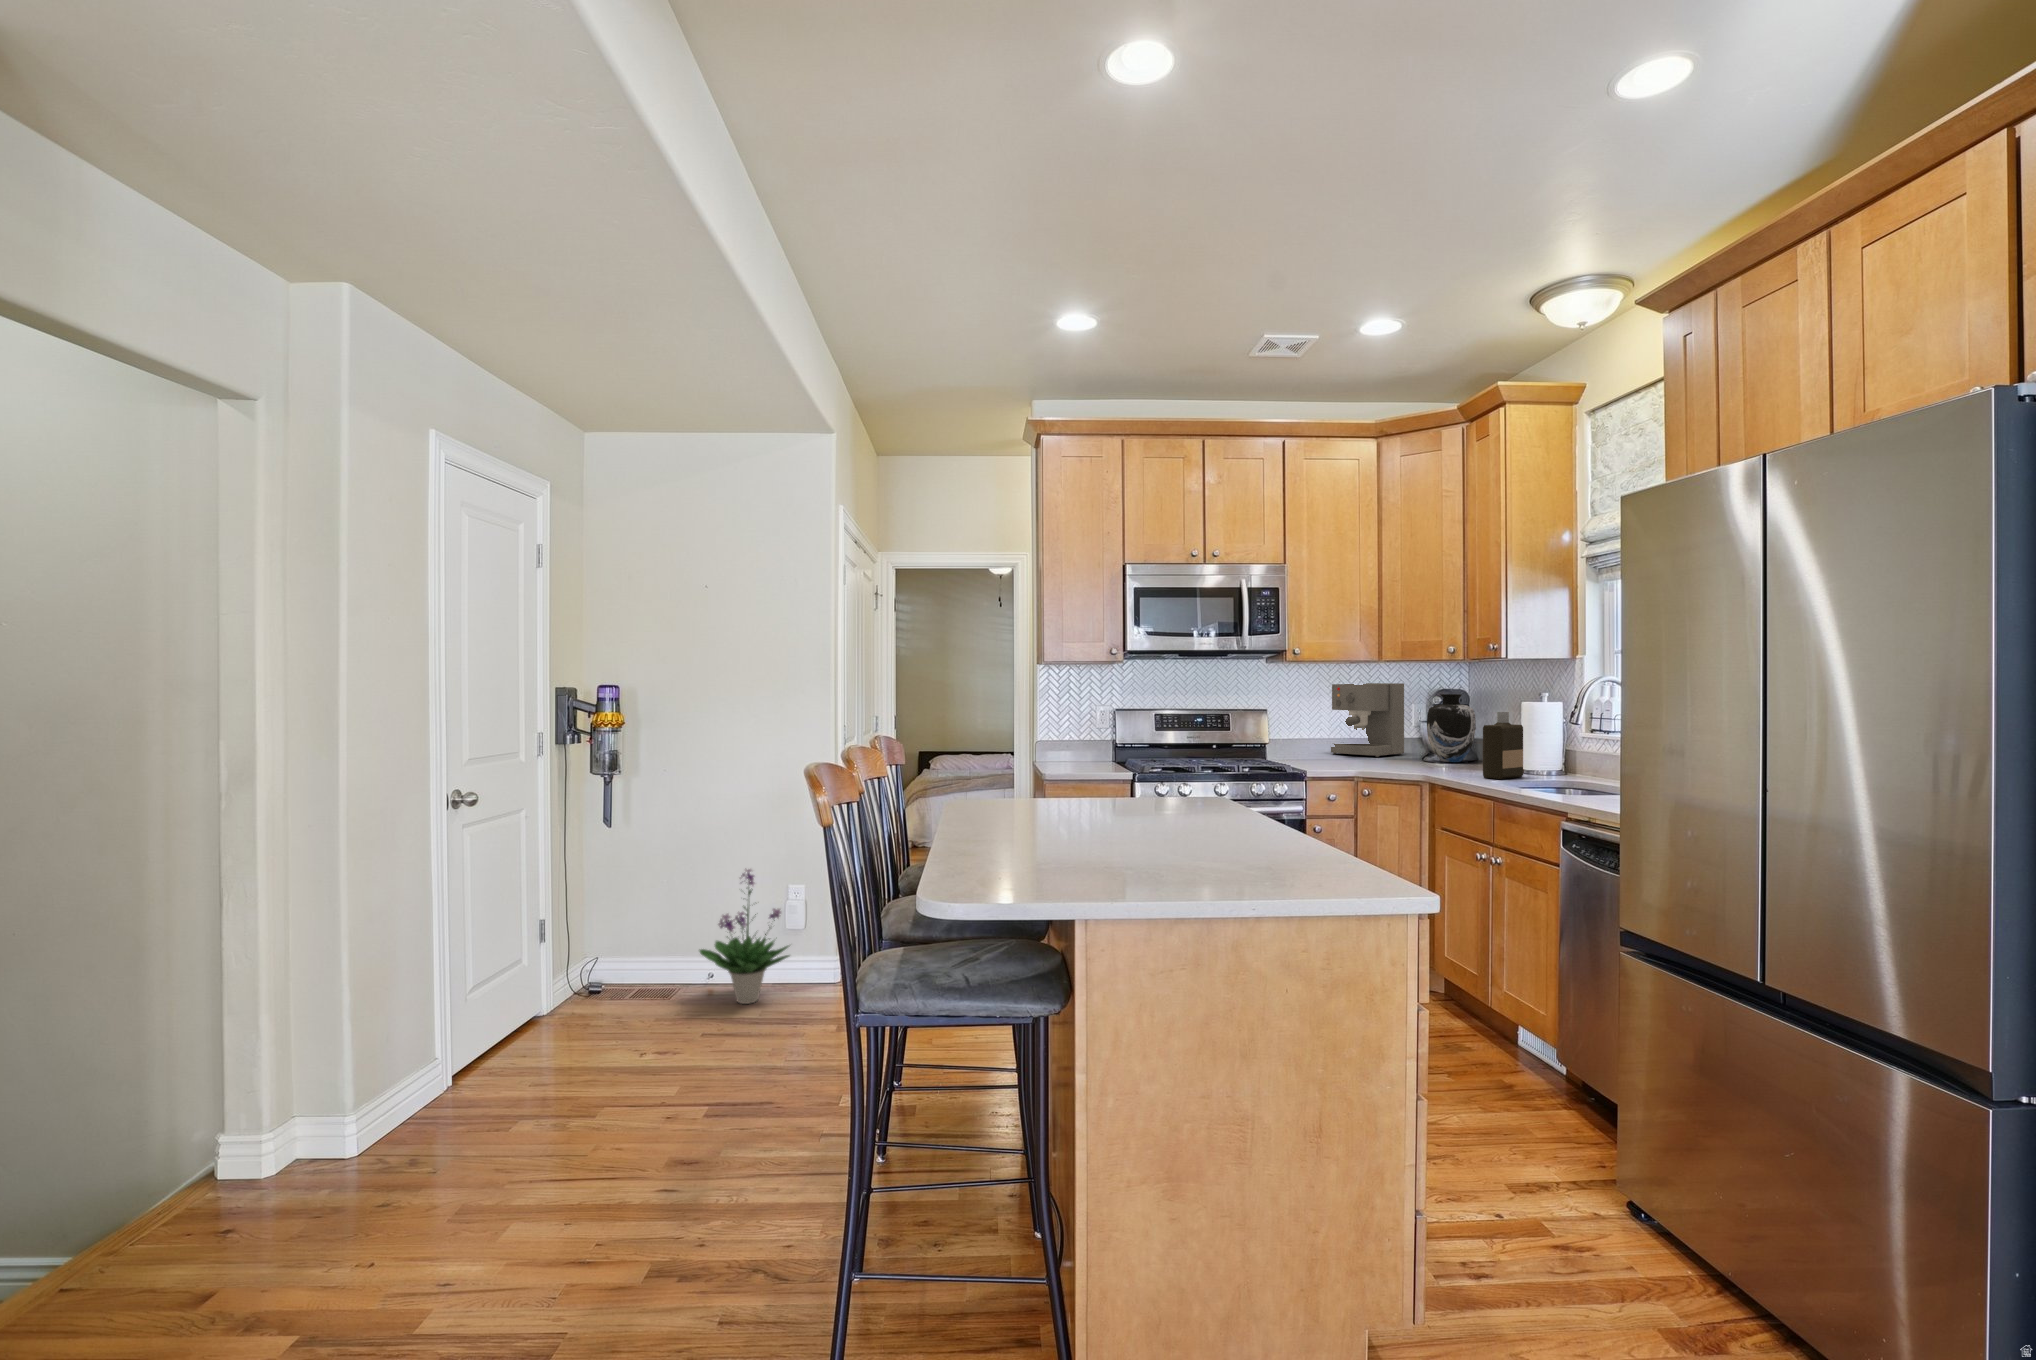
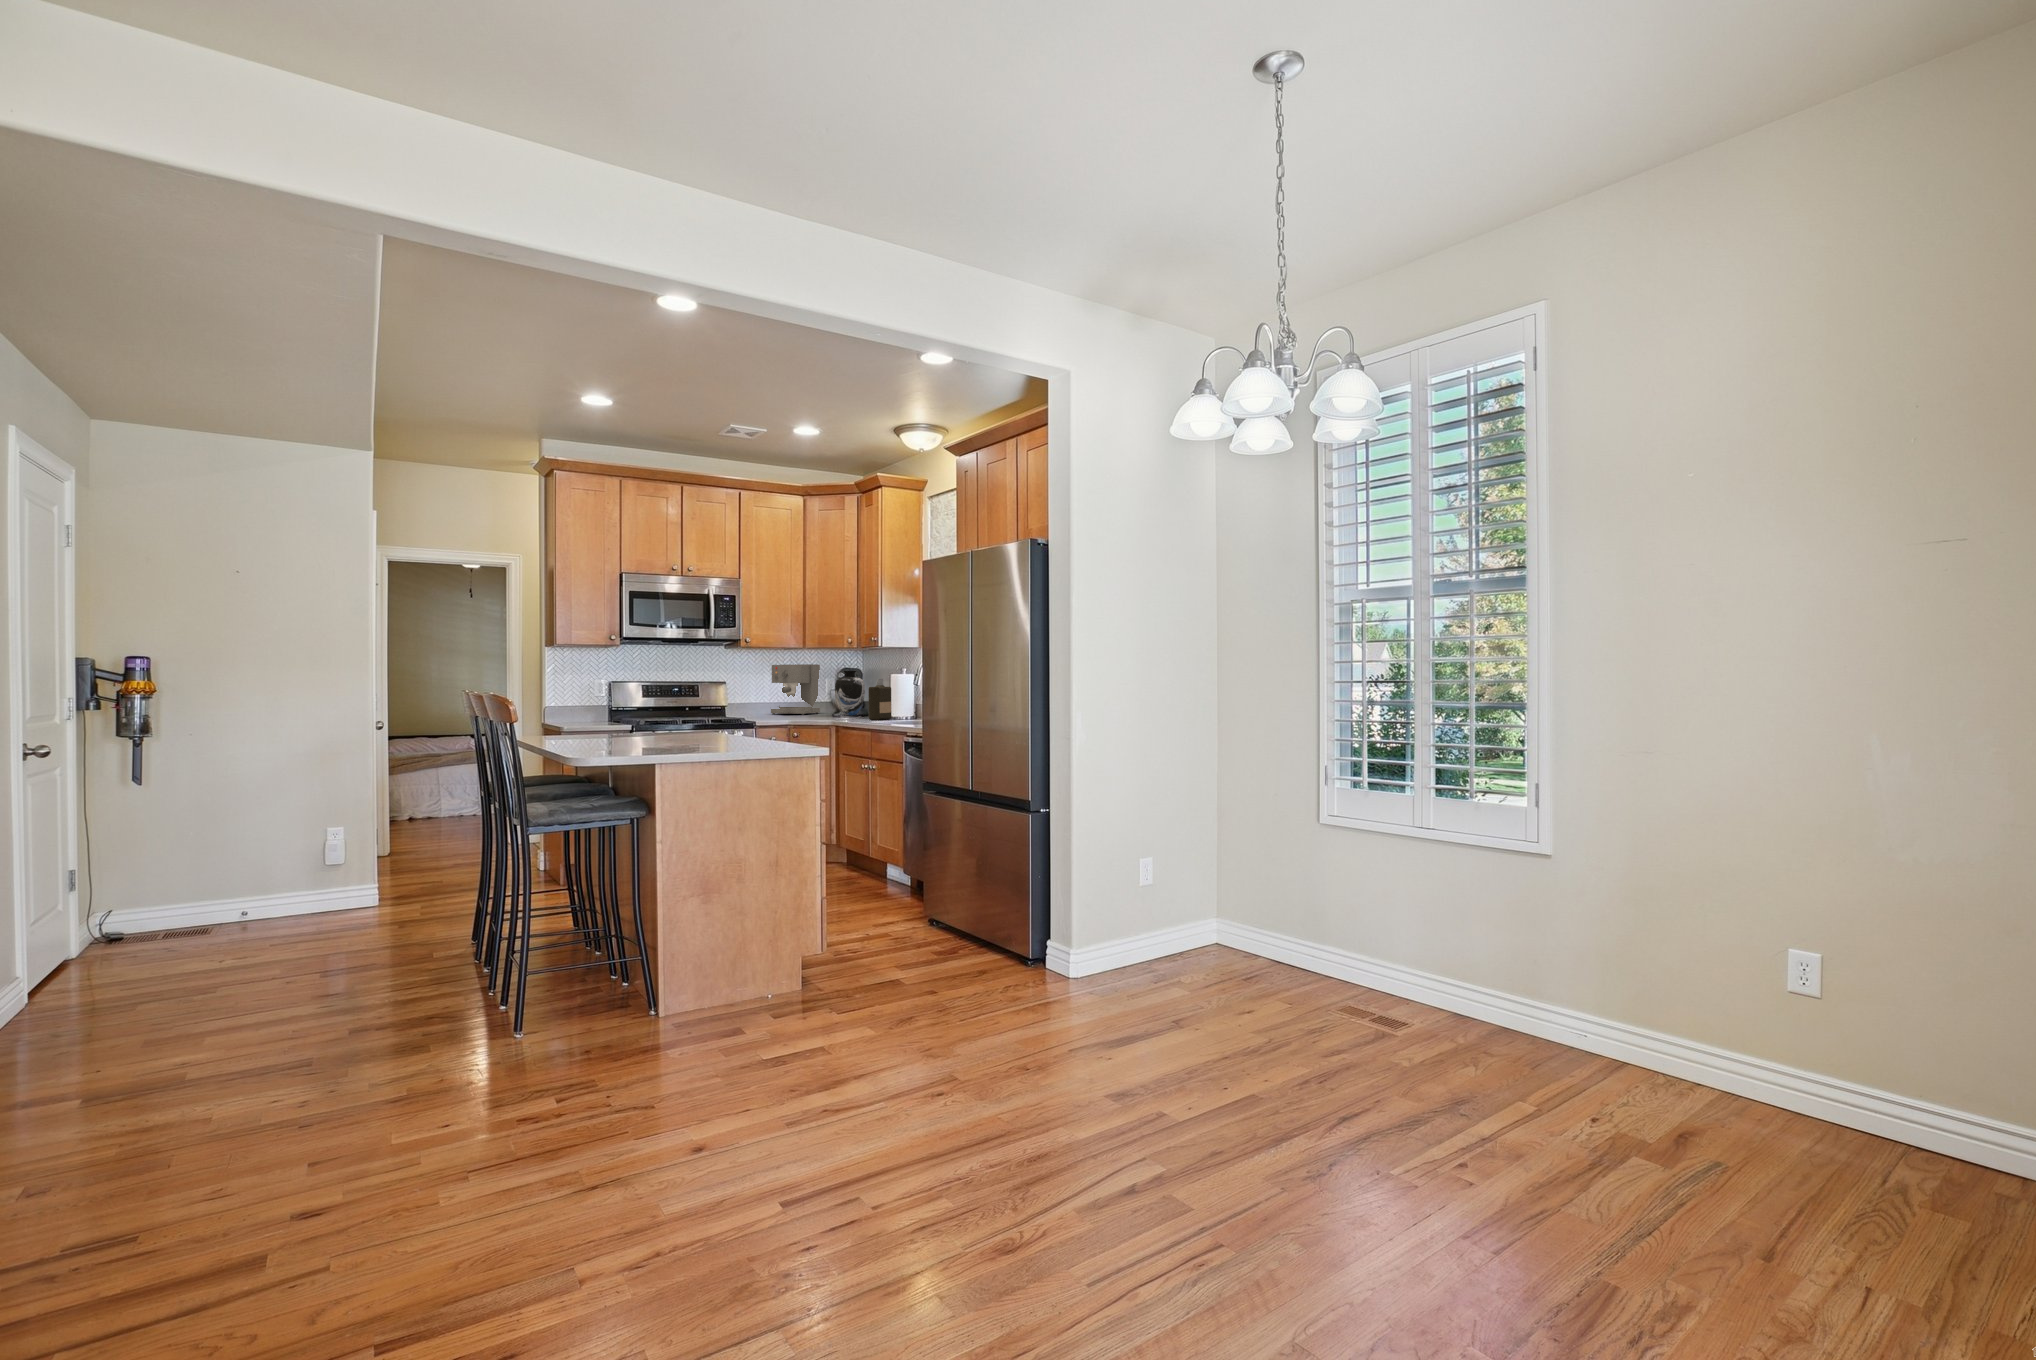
potted plant: present [700,869,789,1004] -> none [245,813,347,926]

